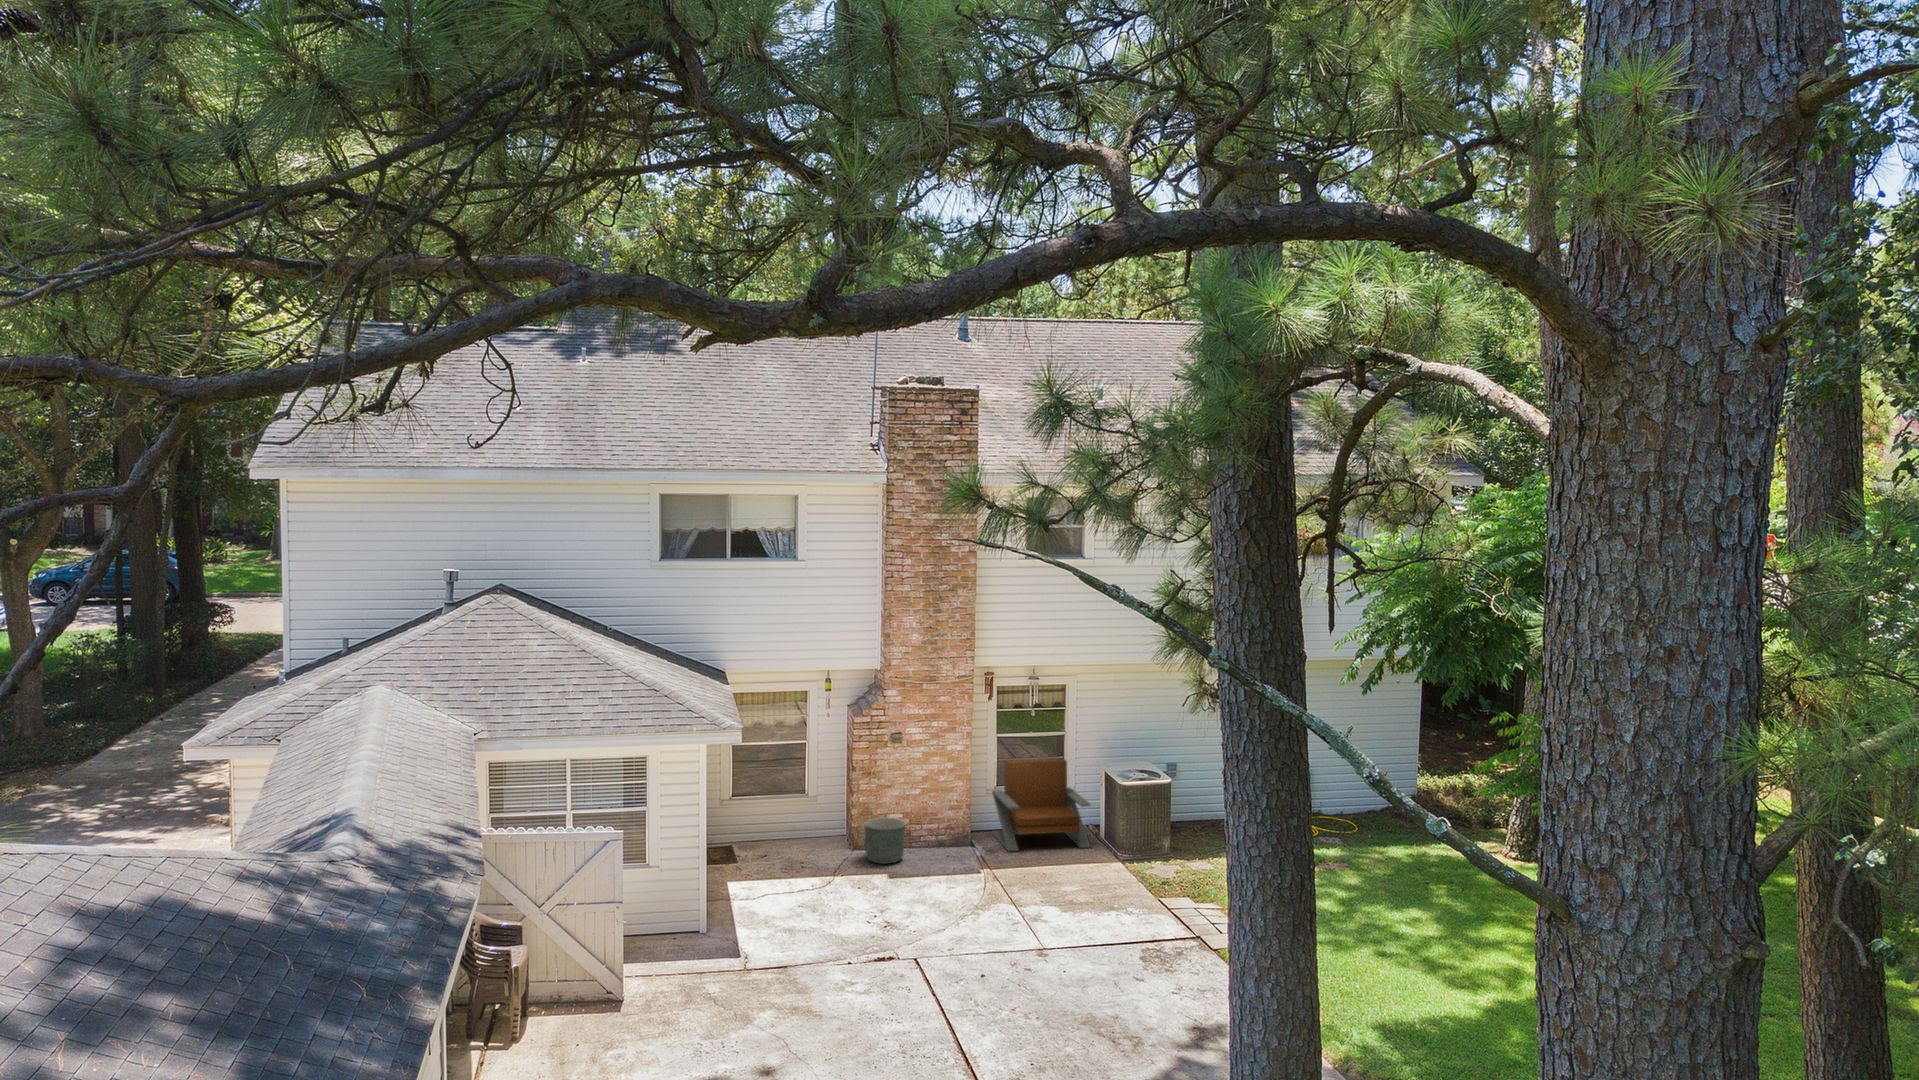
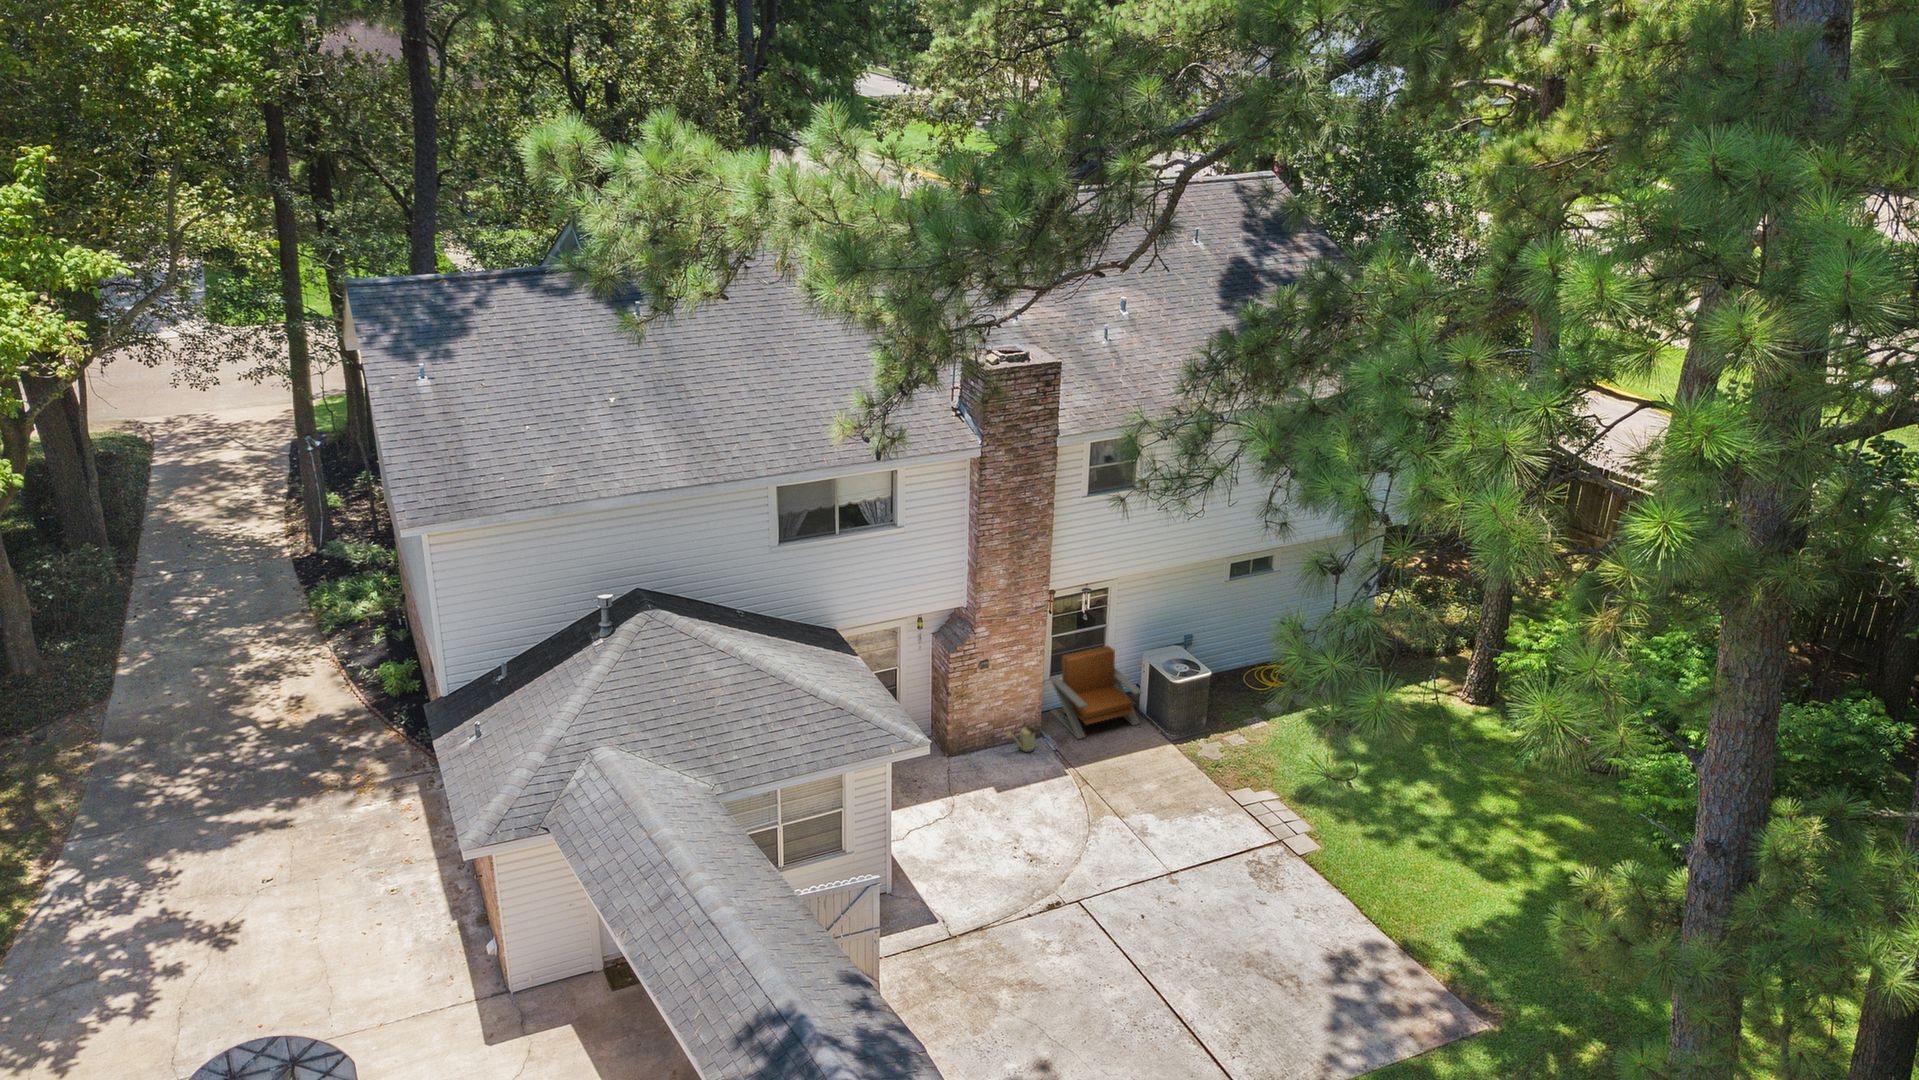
planter: present [865,818,906,864] -> none [967,730,1002,773]
watering can: none [917,818,957,855] -> present [1006,726,1035,753]

